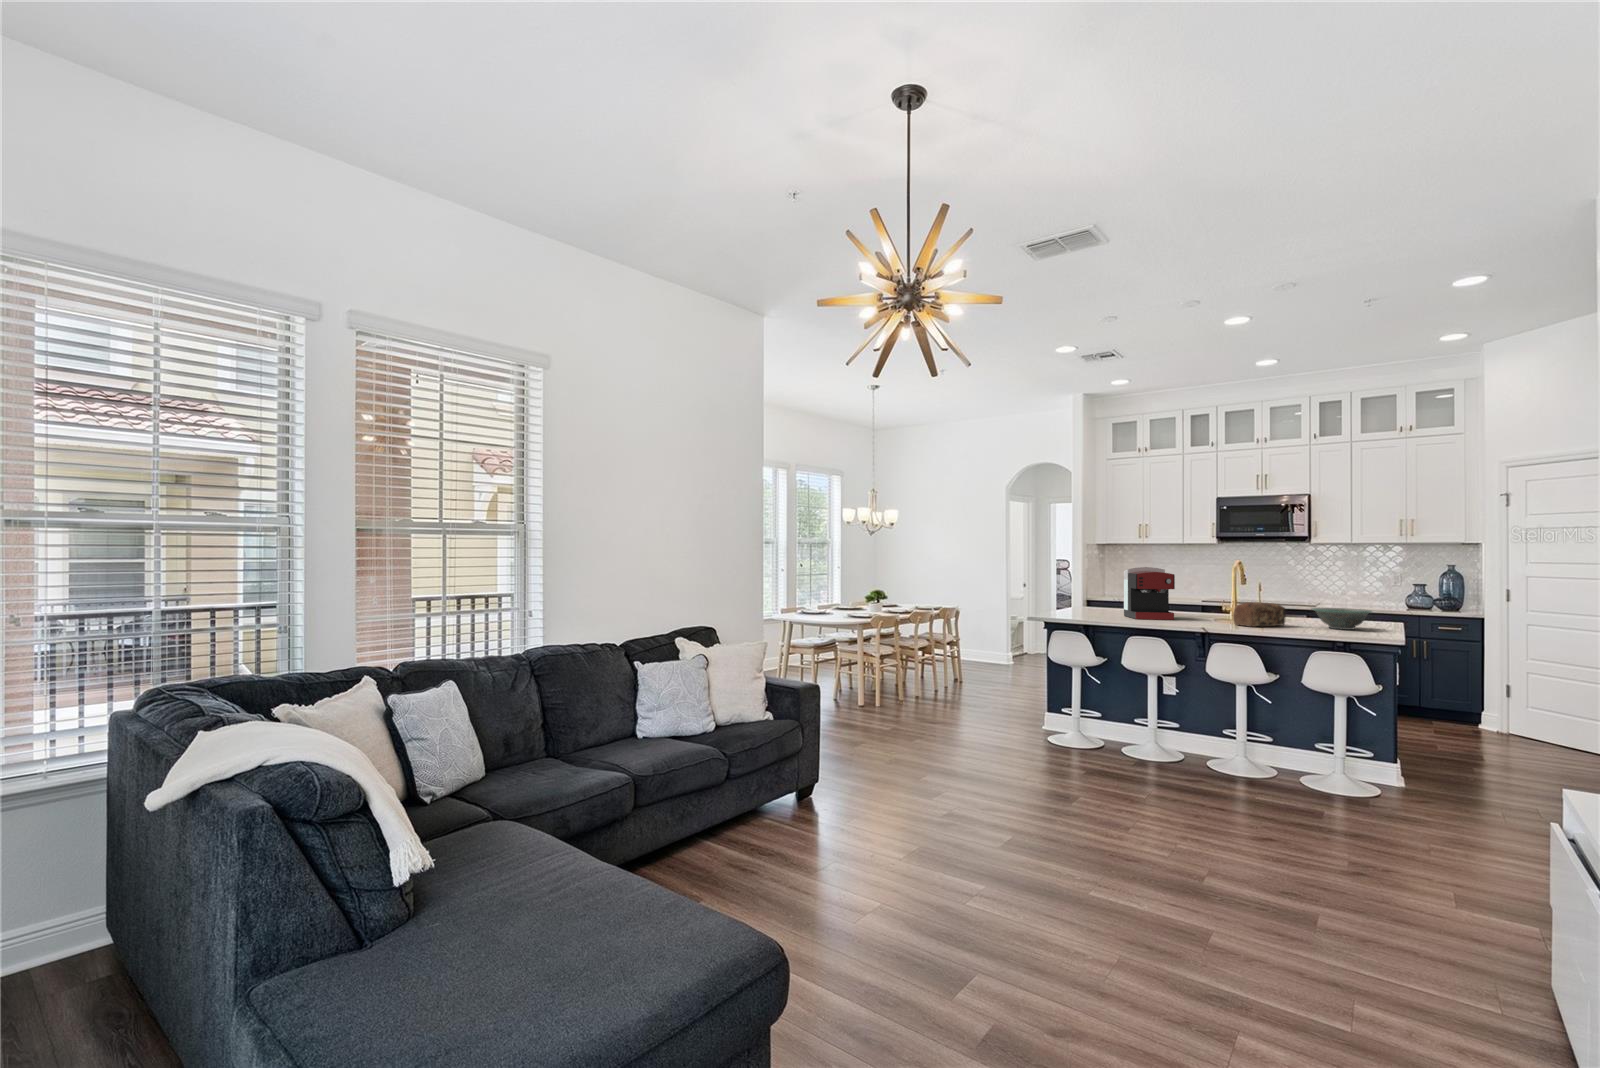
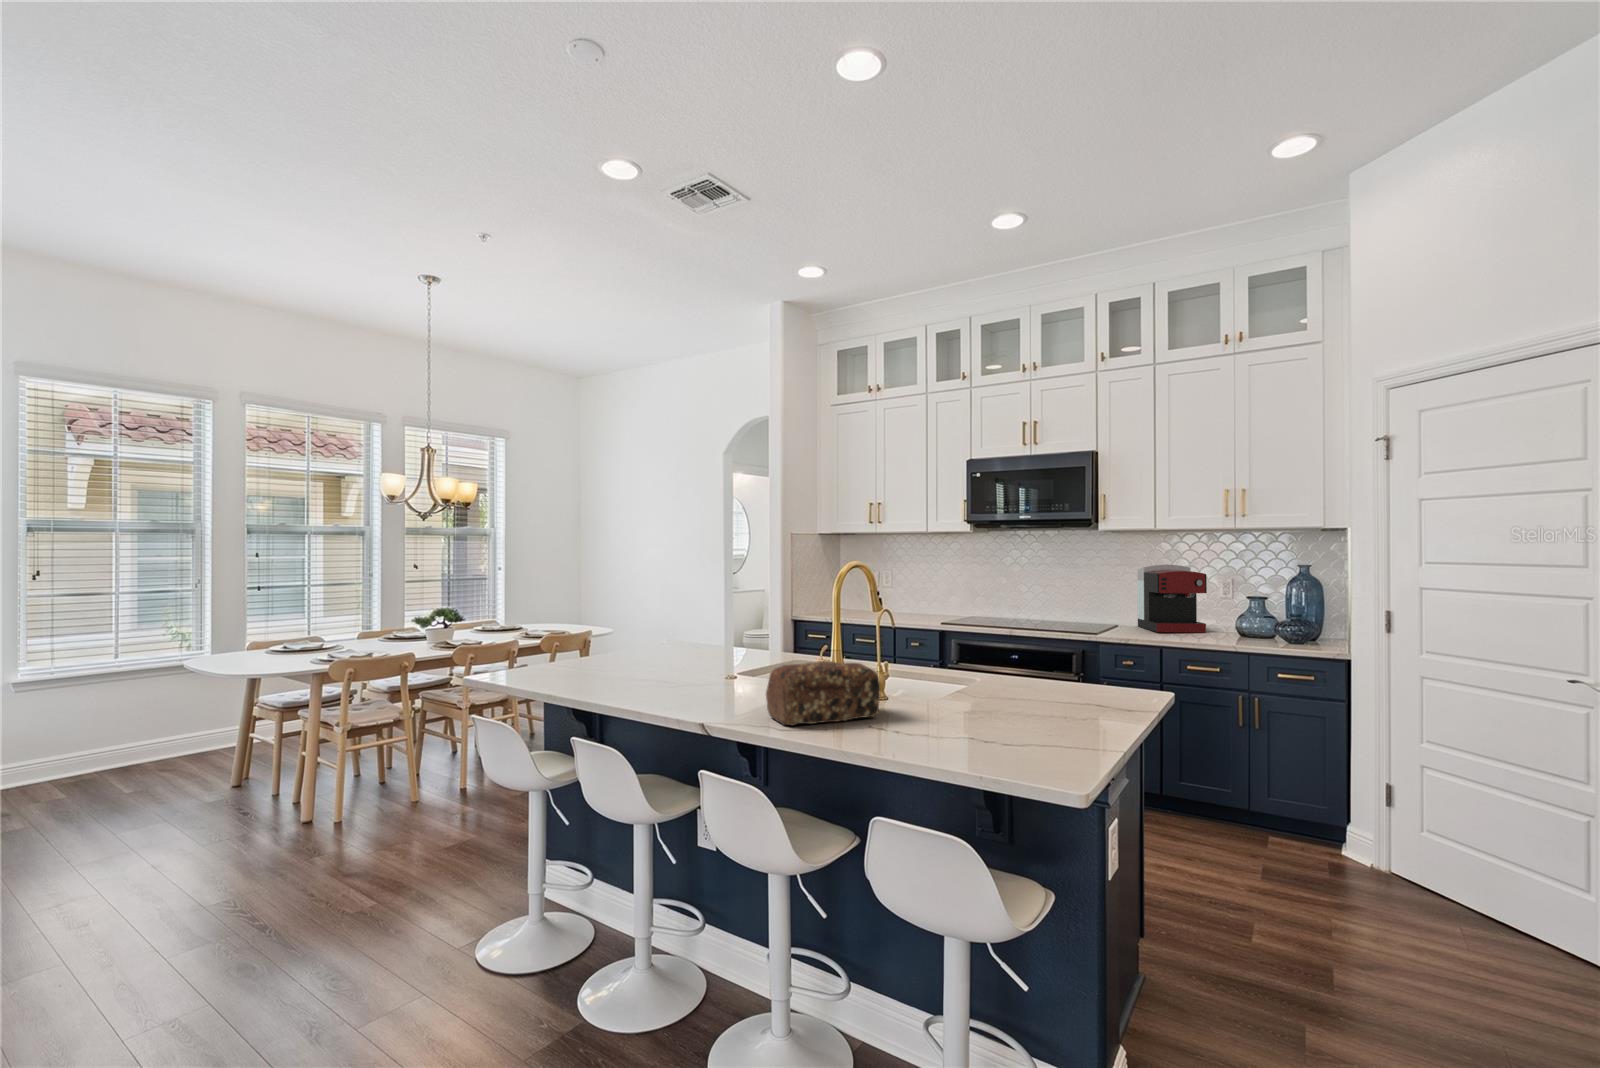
coffee maker: present [1124,567,1175,620] -> present [1137,564,1207,633]
decorative bowl: present [1313,608,1372,630] -> none [928,674,1051,735]

